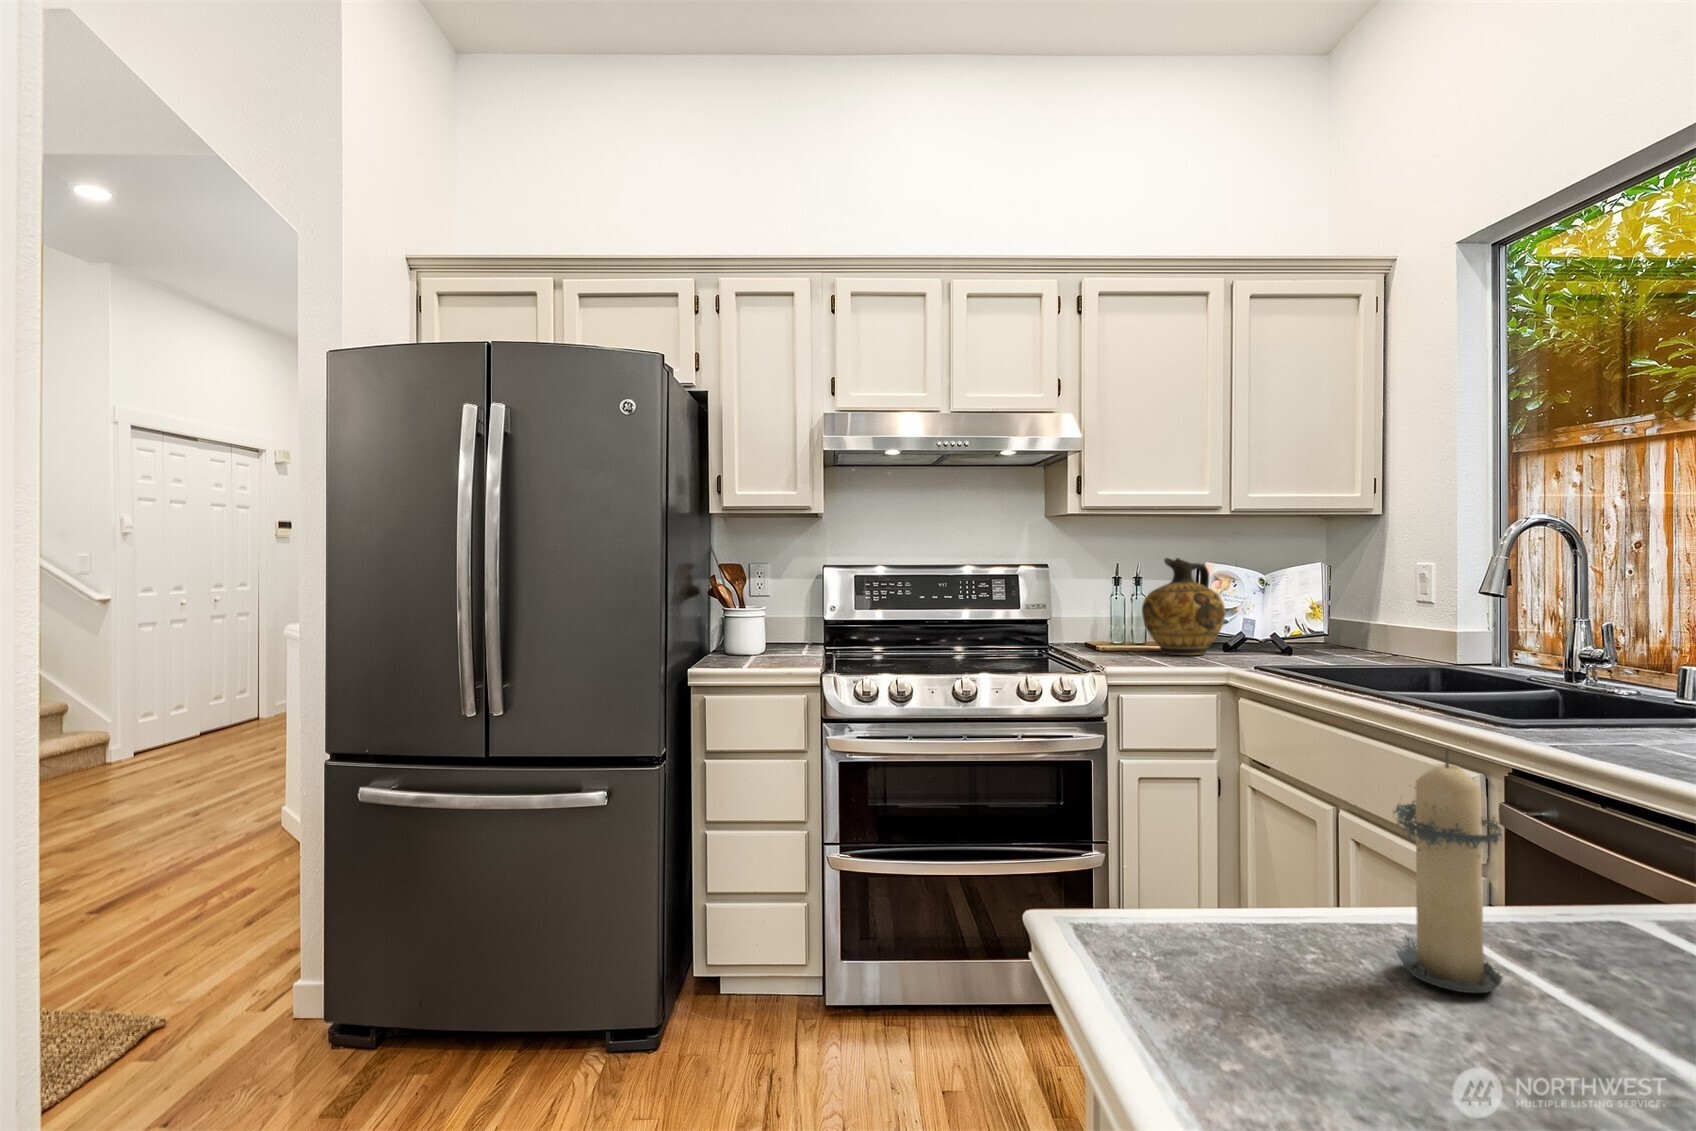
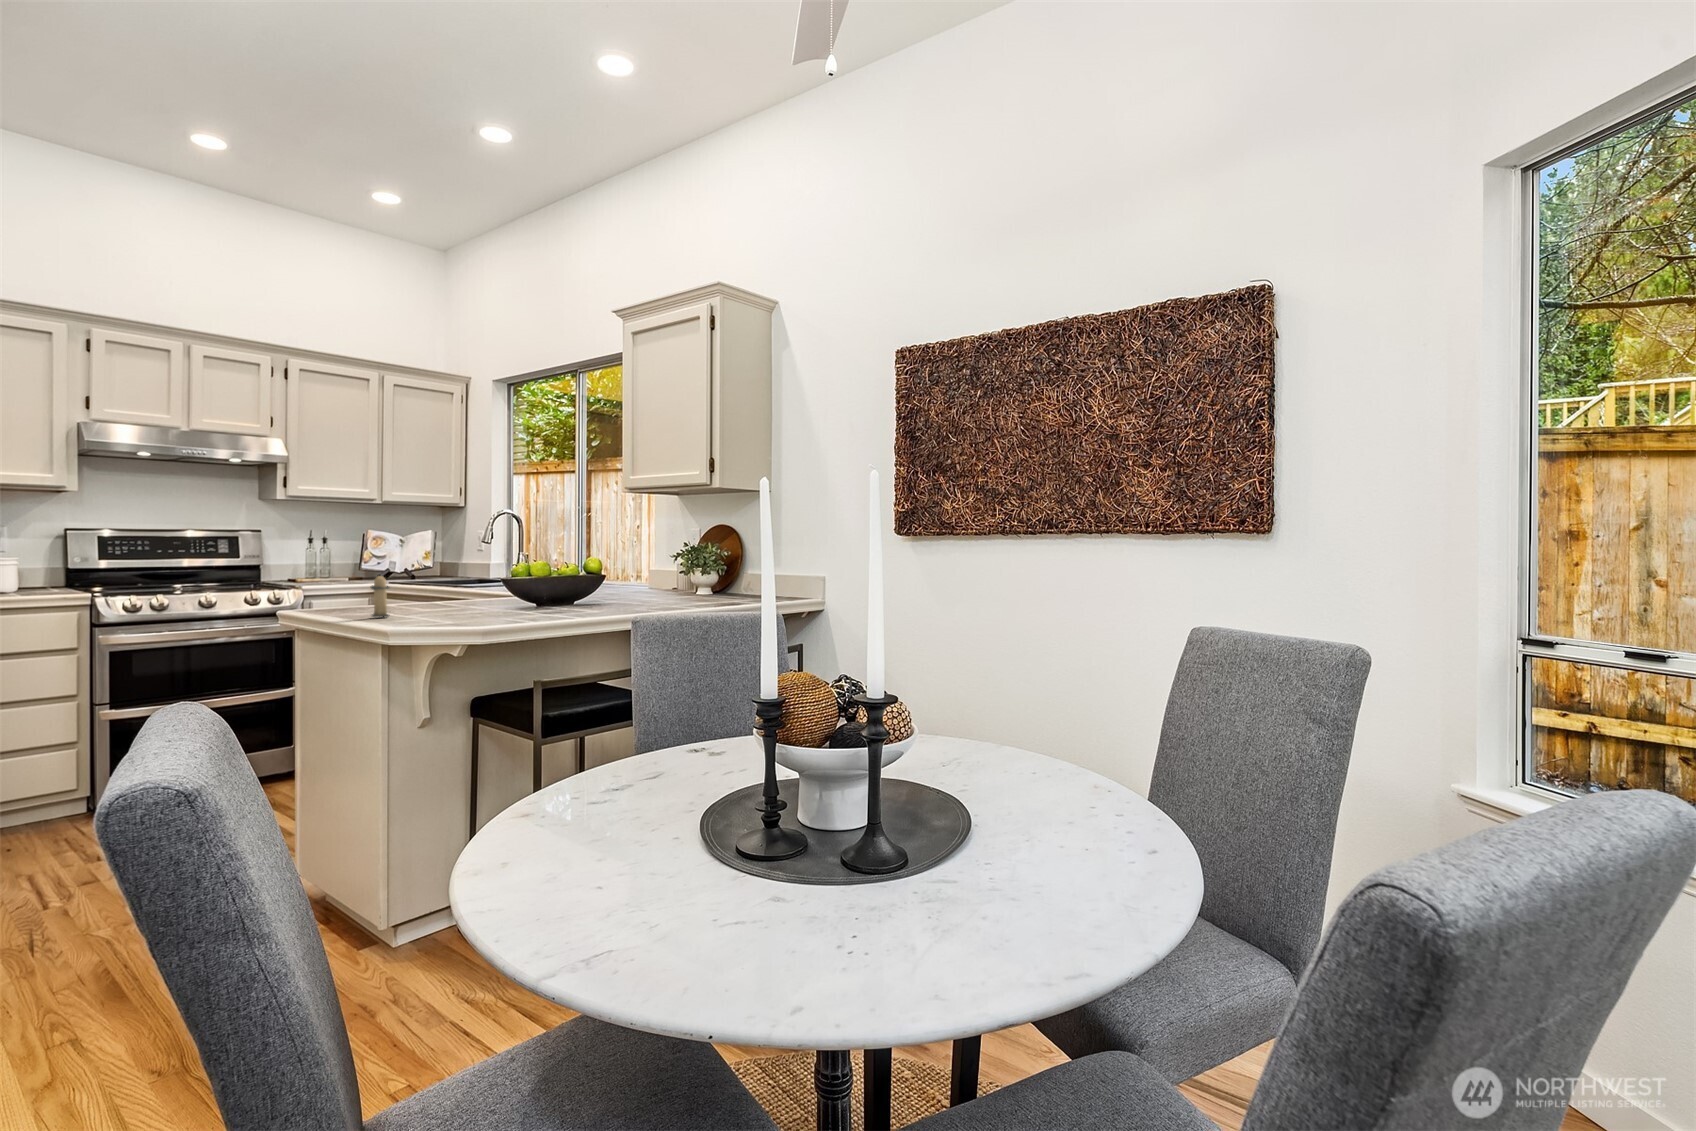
ceramic jug: present [1142,558,1225,655] -> none [327,528,377,582]

